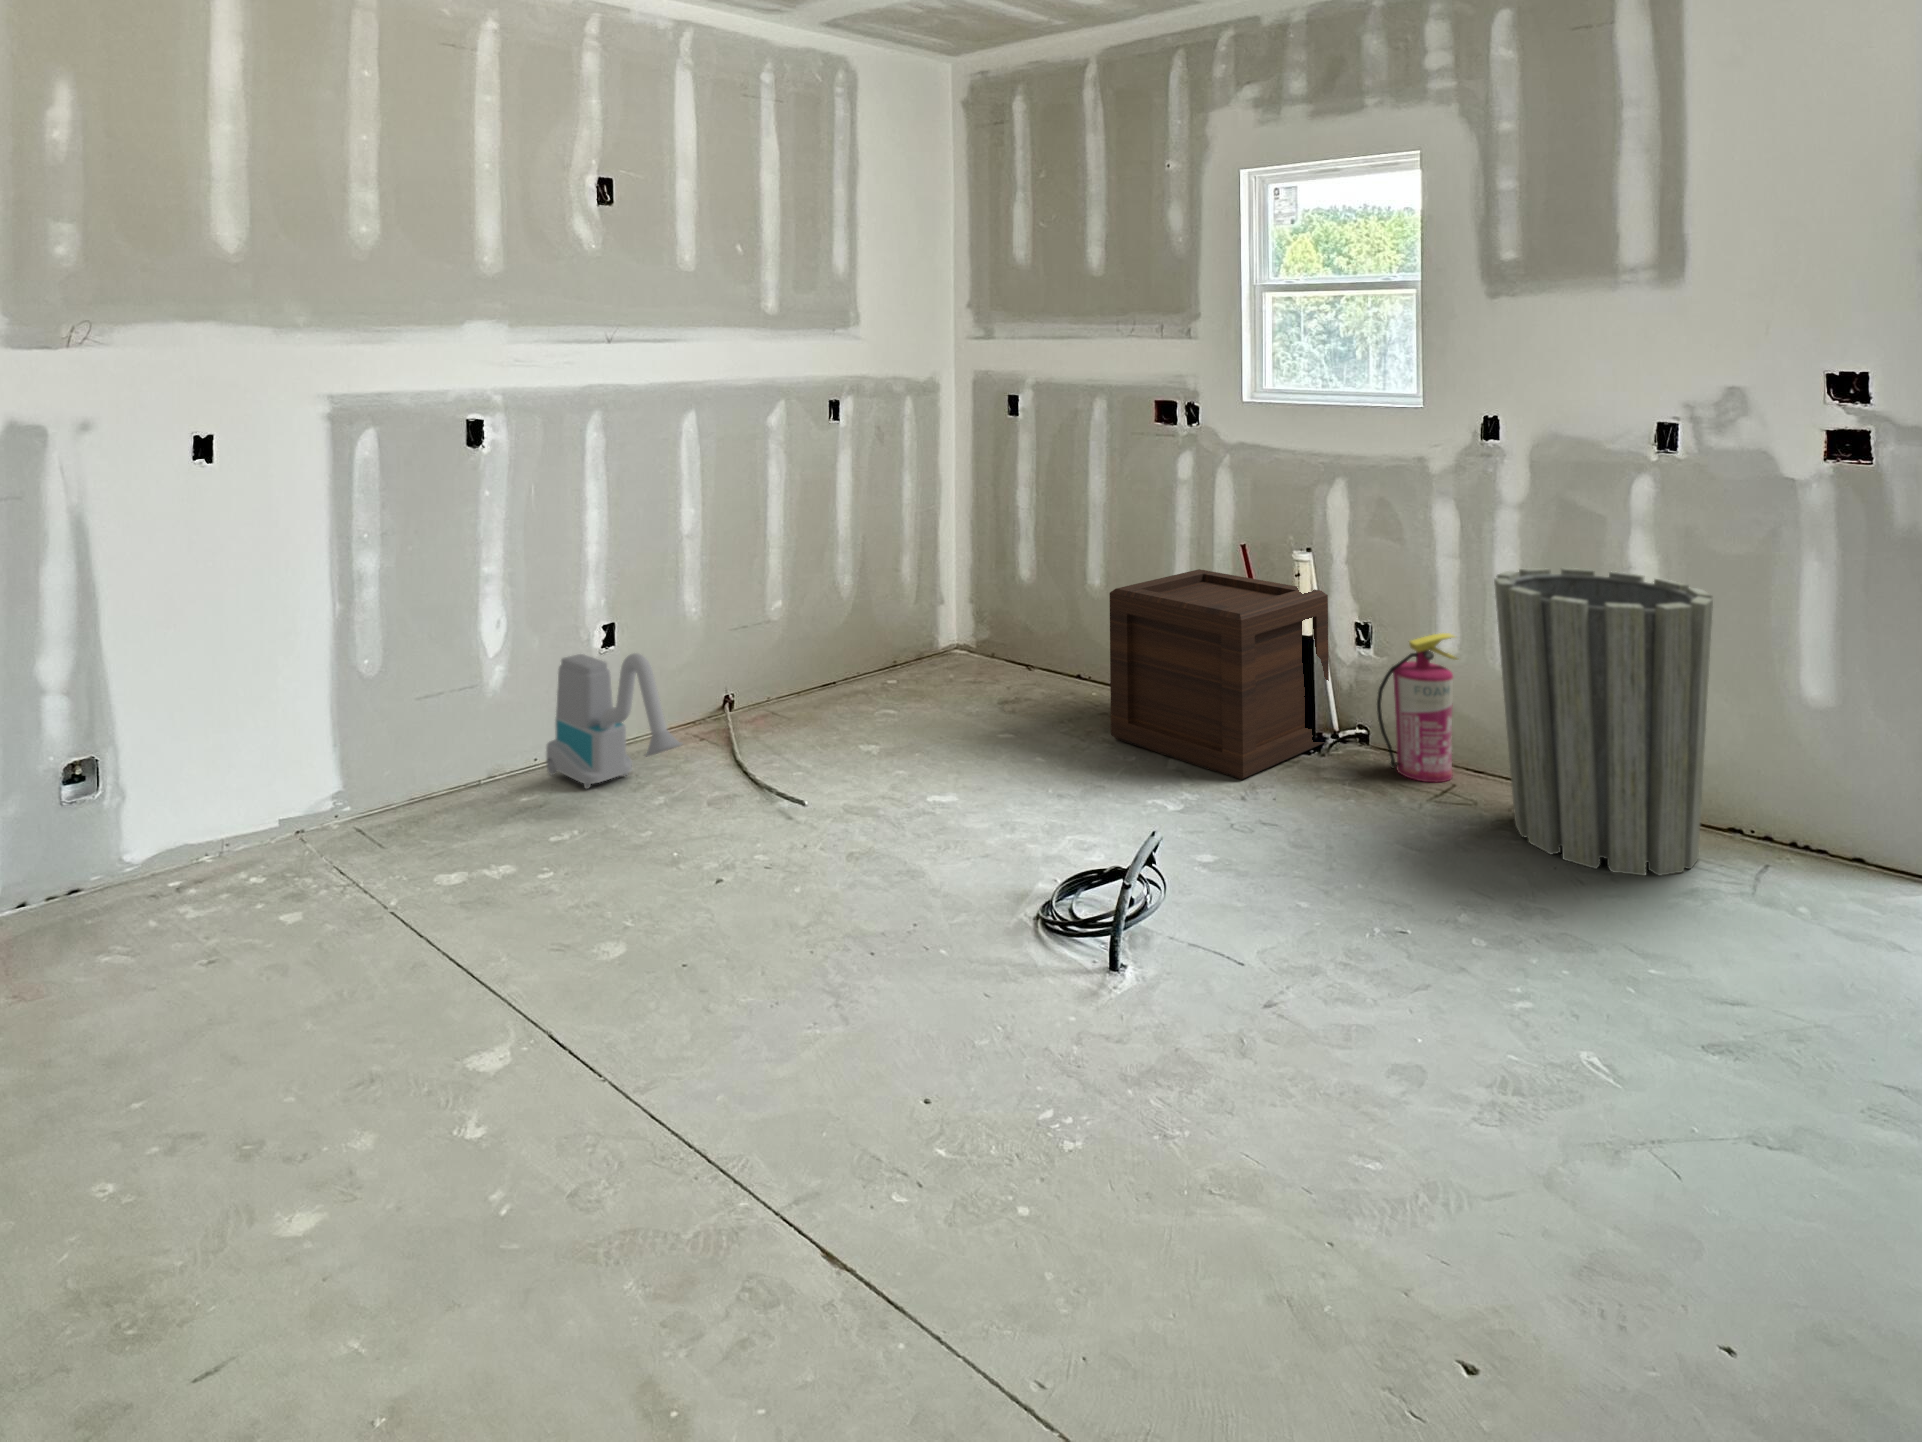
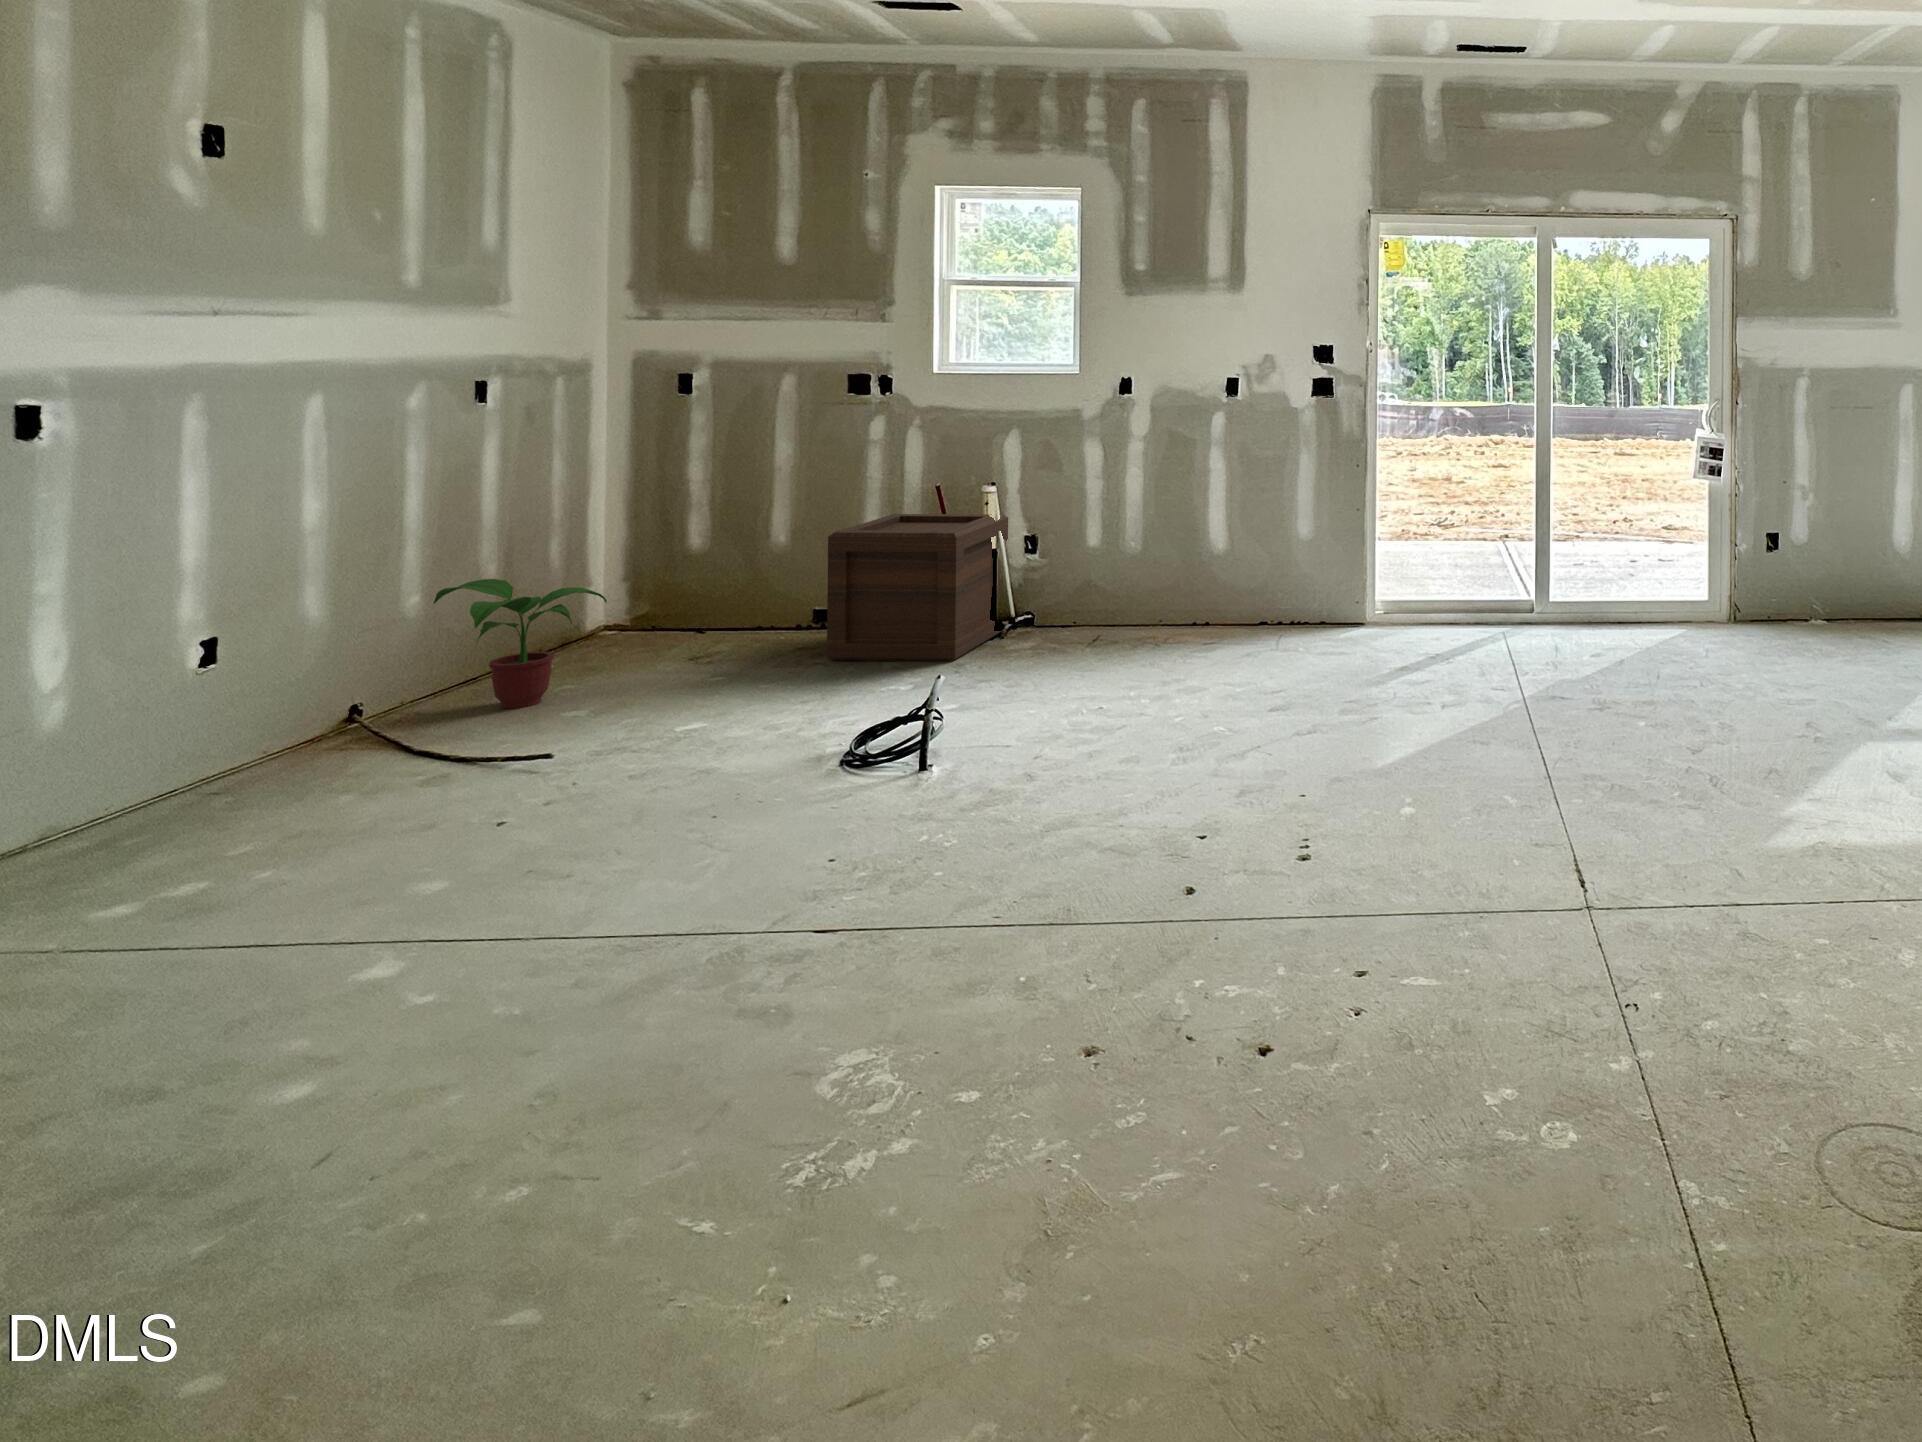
trash can: present [1494,568,1713,876] -> none [1137,472,1258,652]
potted plant: none [789,590,912,724] -> present [434,579,607,708]
fire extinguisher: present [1377,633,1457,782] -> none [1050,531,1105,636]
vacuum cleaner: present [546,653,682,789] -> none [136,649,397,819]

